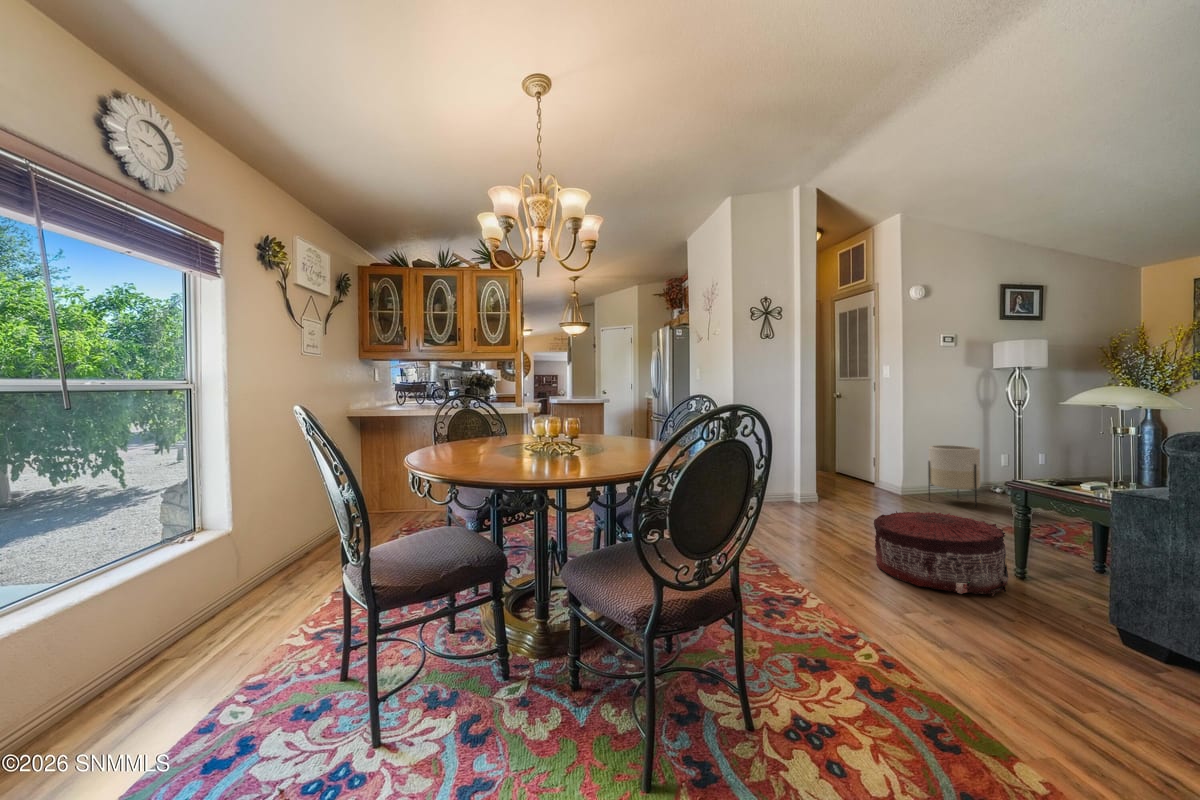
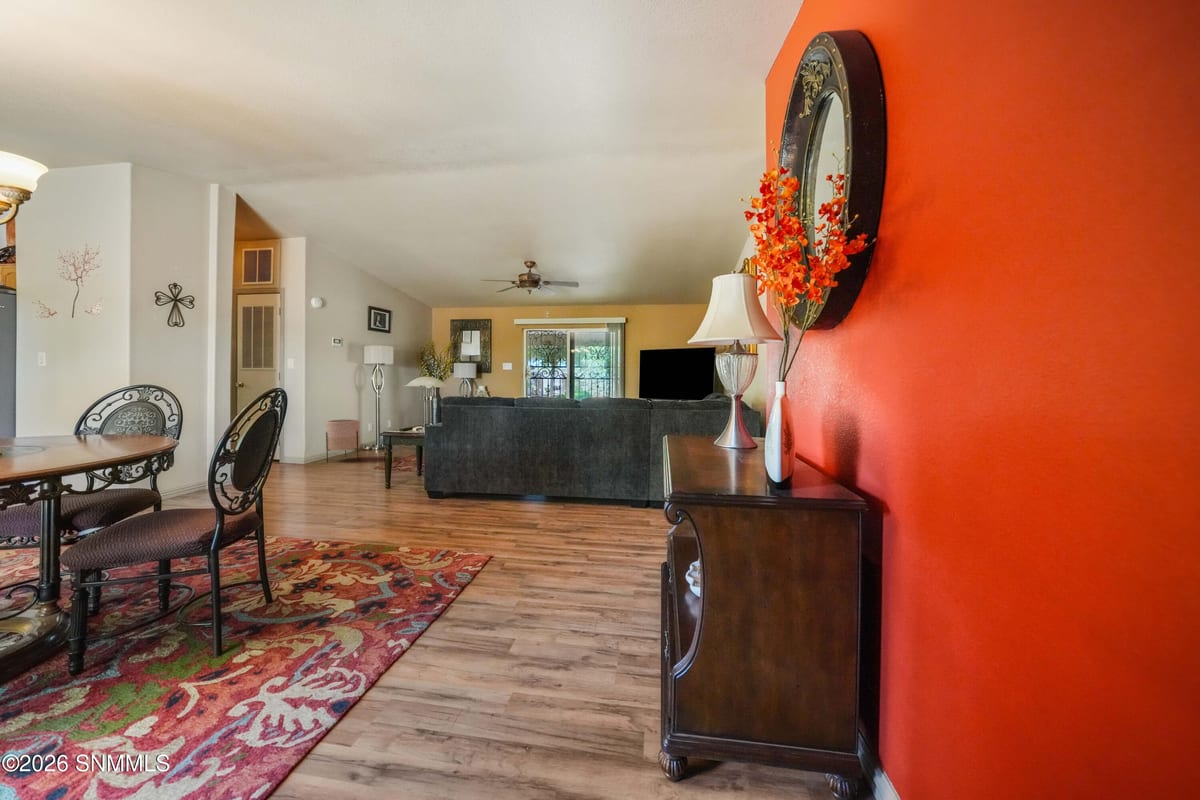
pouf: present [874,511,1008,596] -> none [304,460,385,509]

